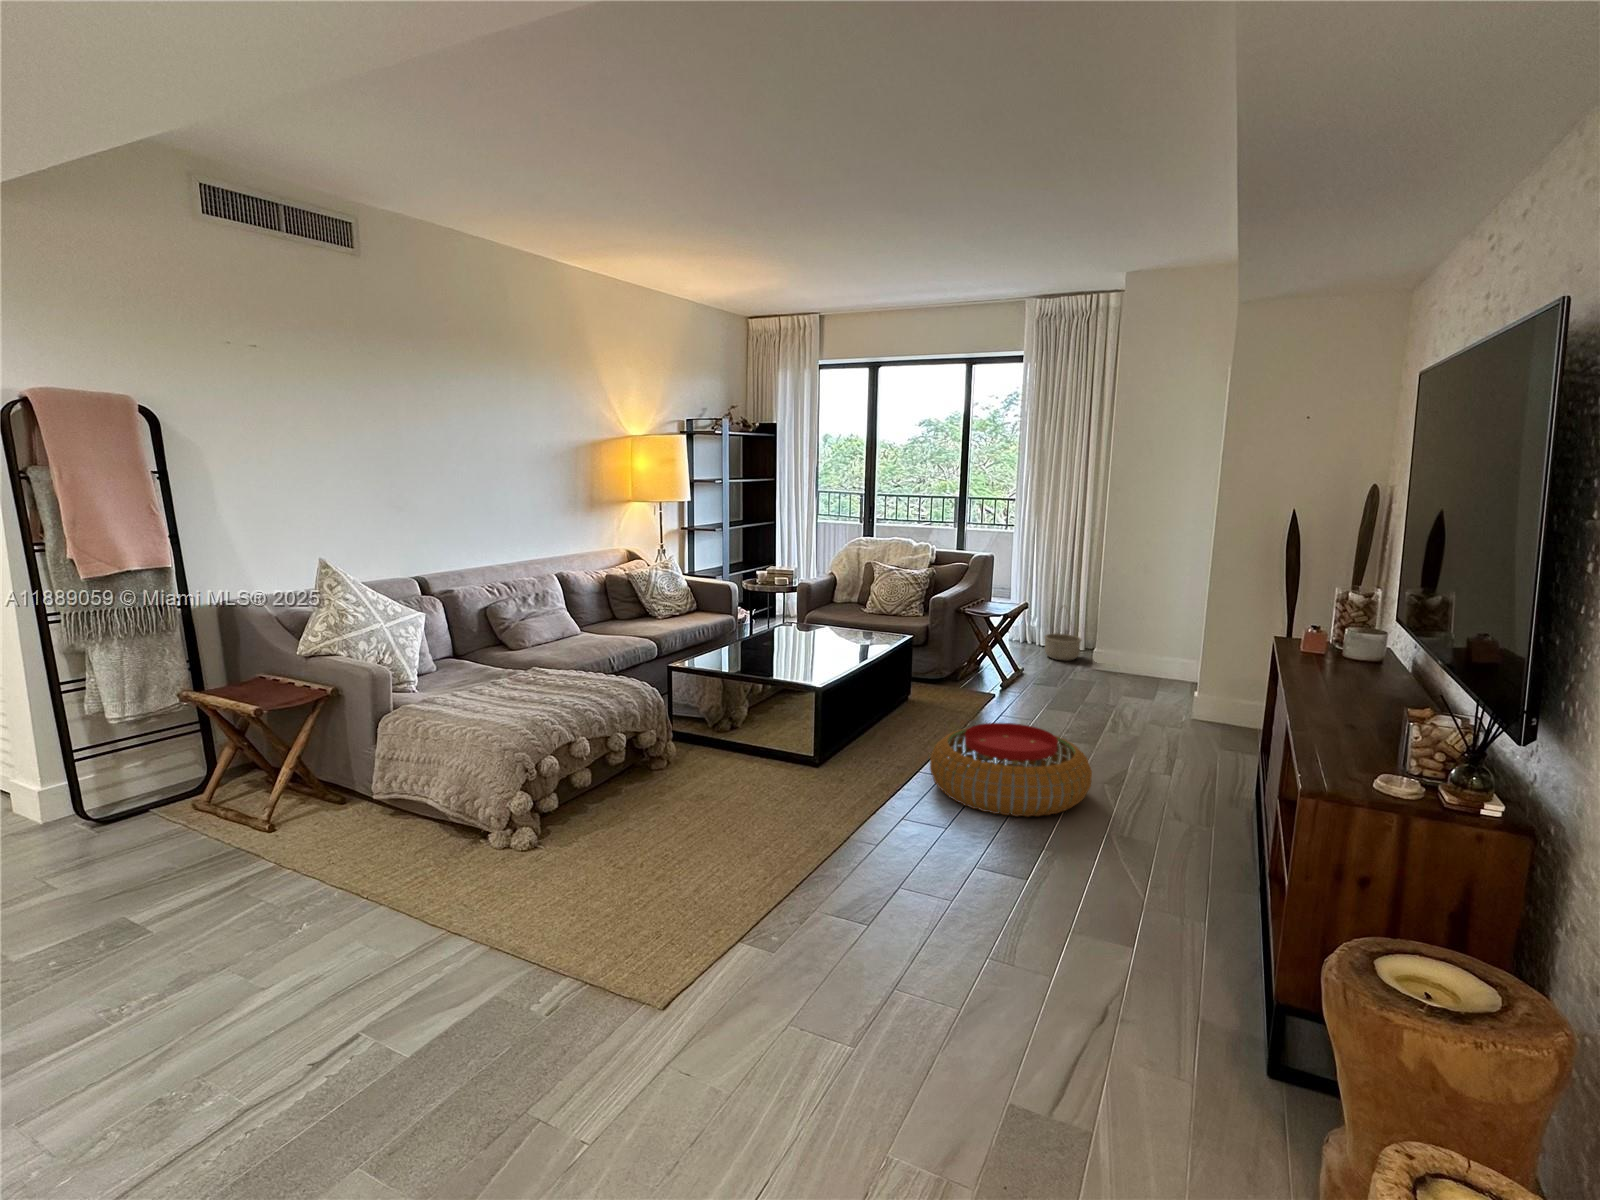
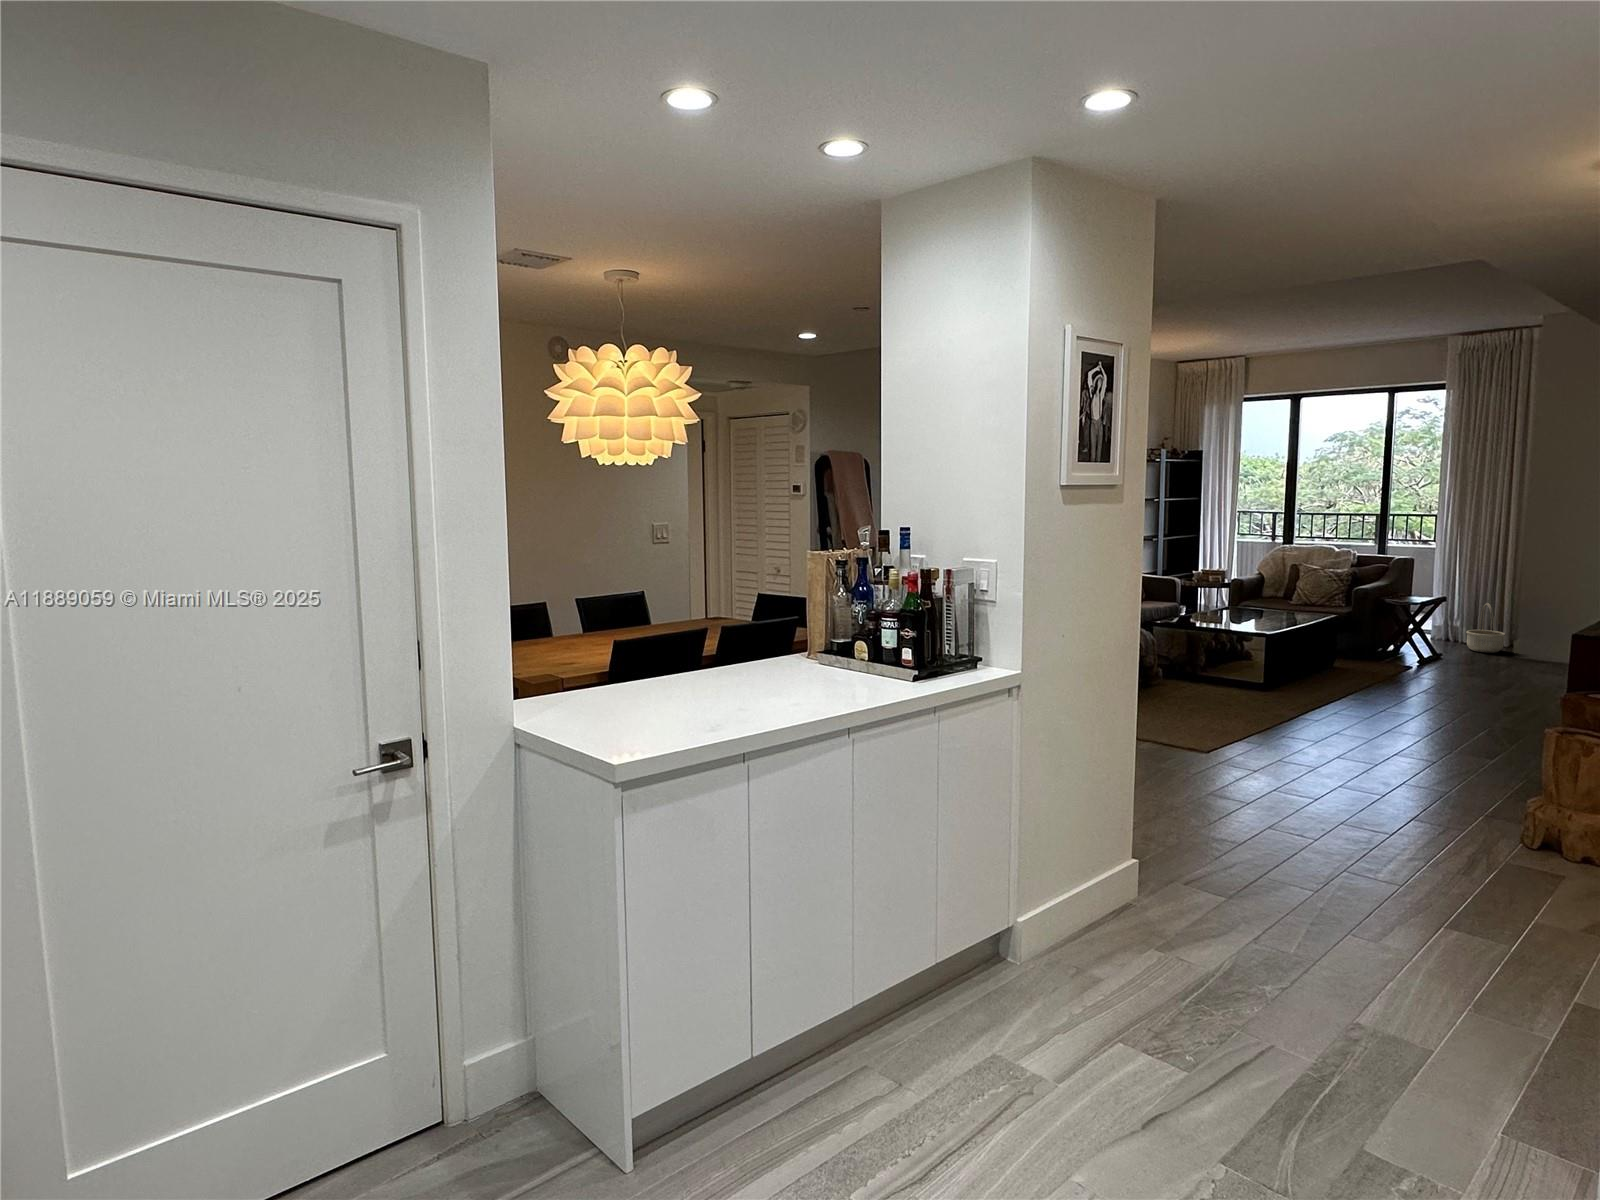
pouf: present [930,723,1092,817] -> none [1351,667,1485,723]

